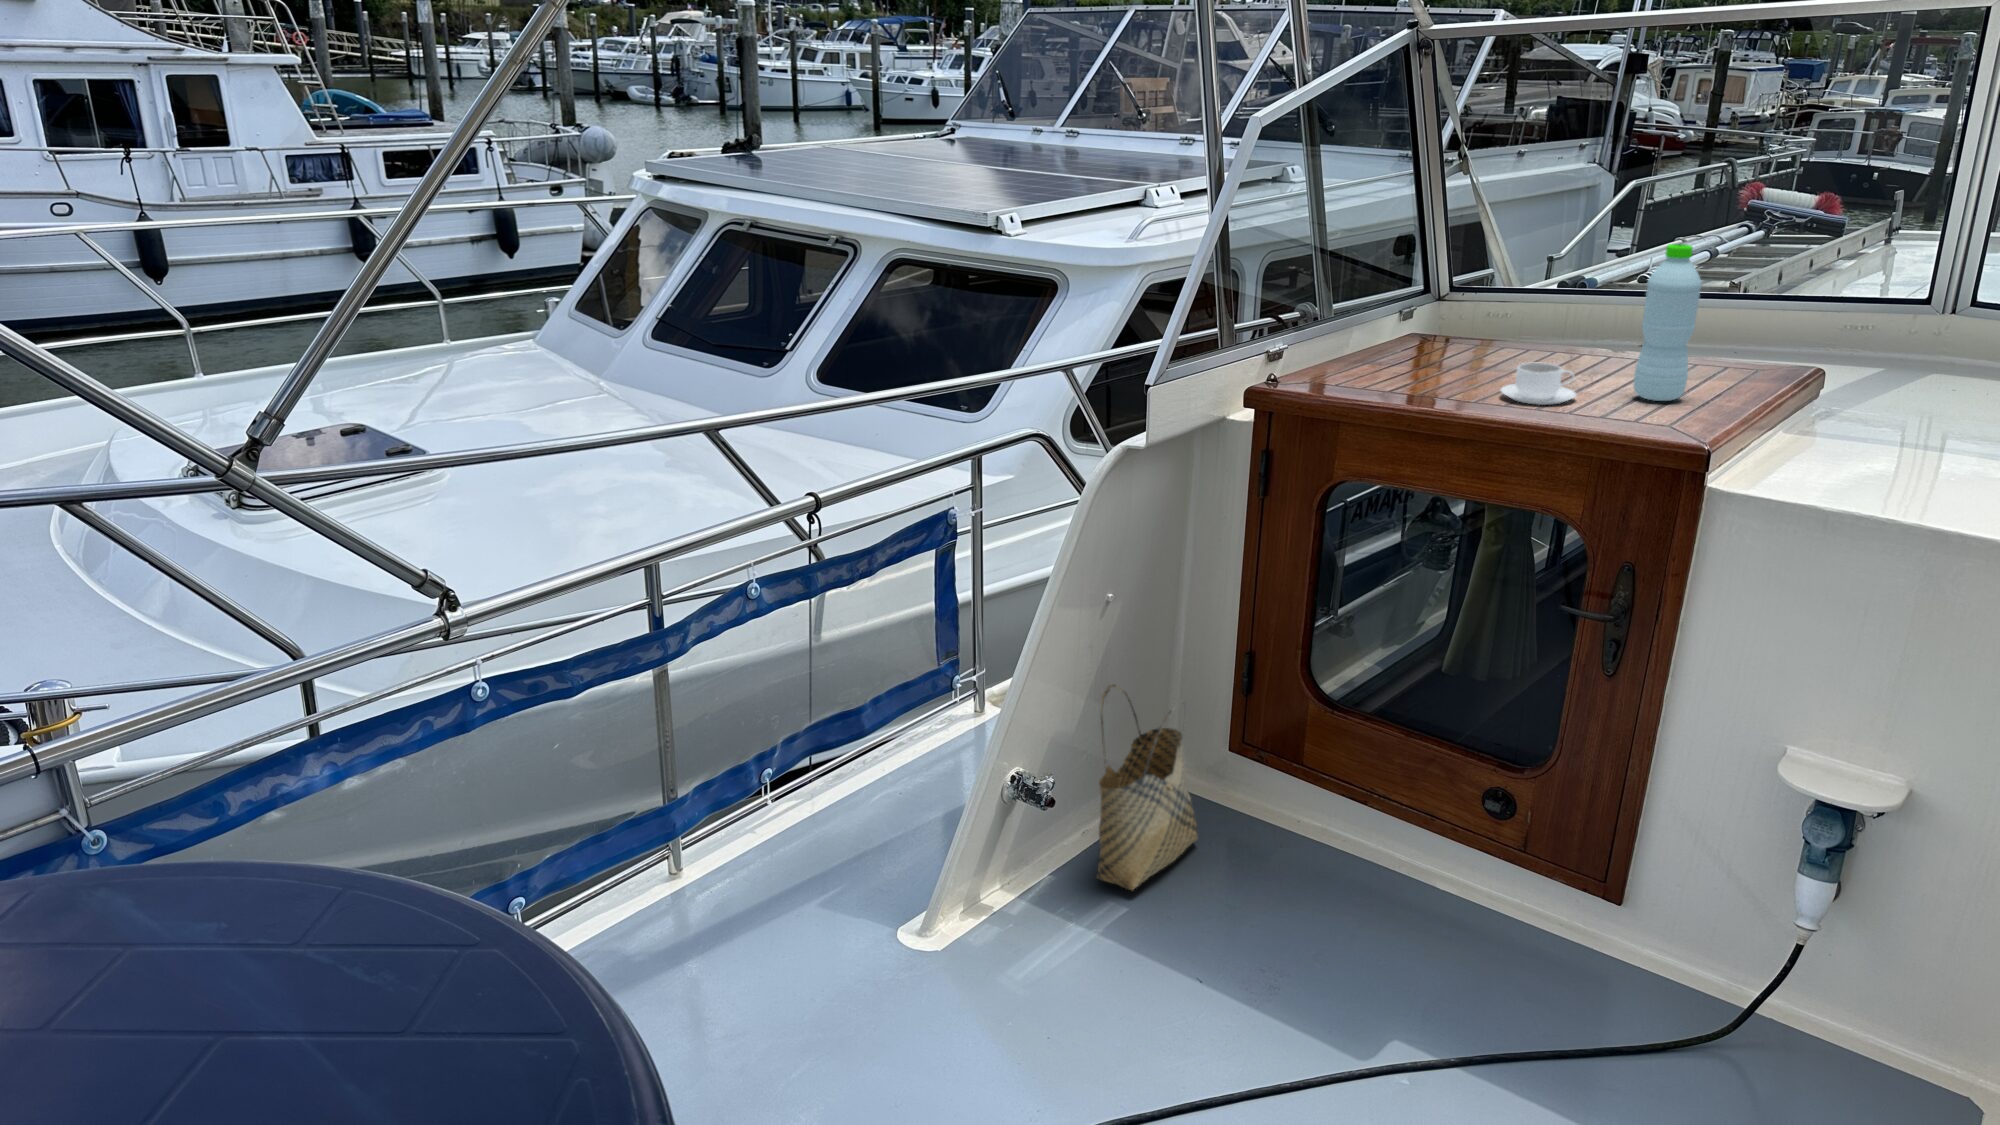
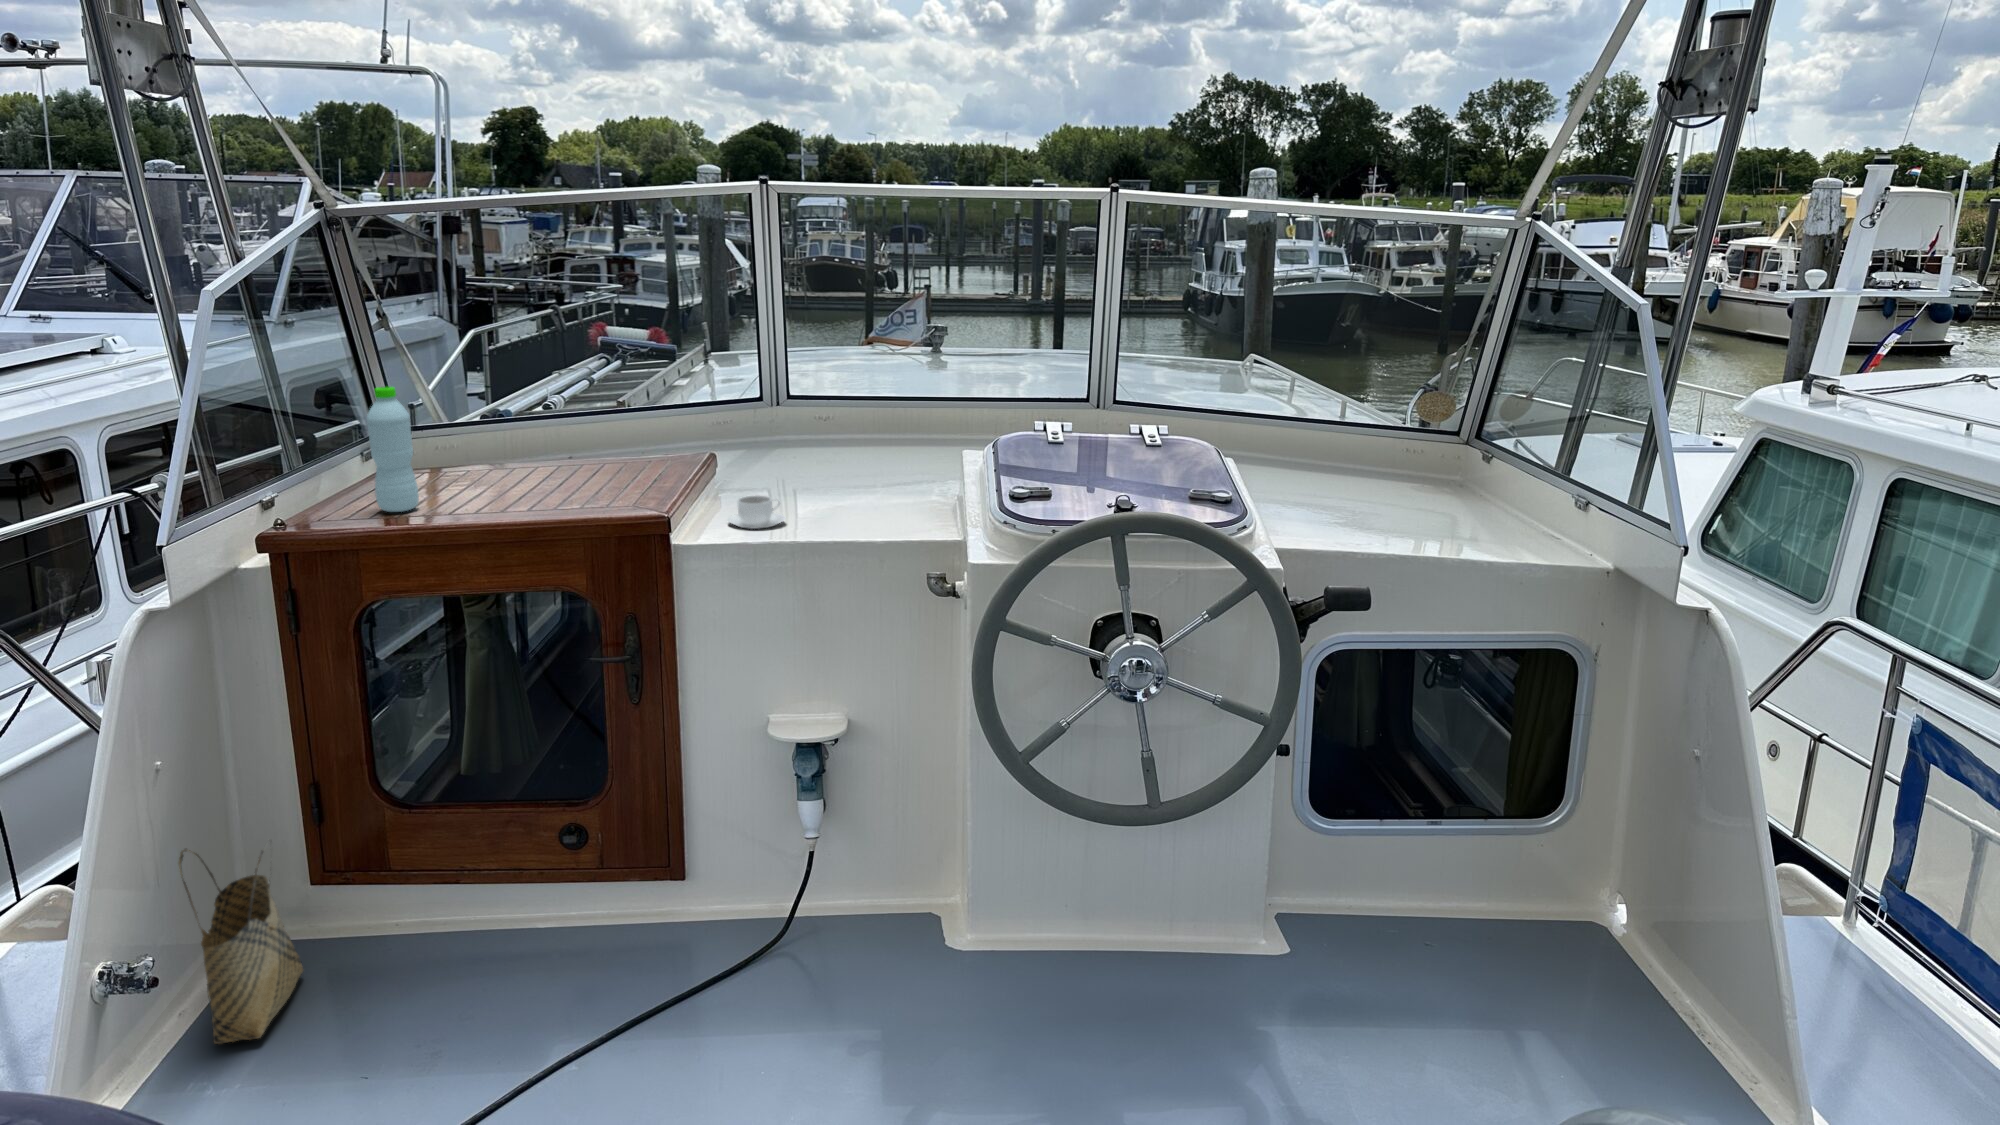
water bottle: present [1633,244,1701,401] -> present [367,386,419,512]
coffee cup: present [1501,363,1576,405] -> present [728,495,785,529]

